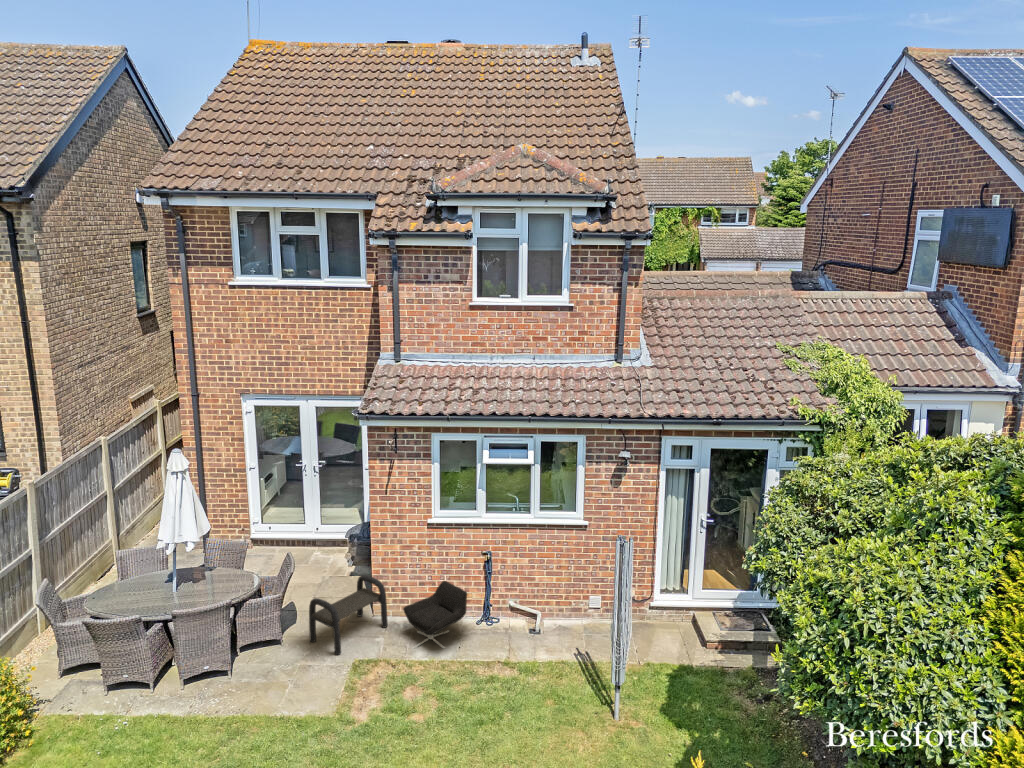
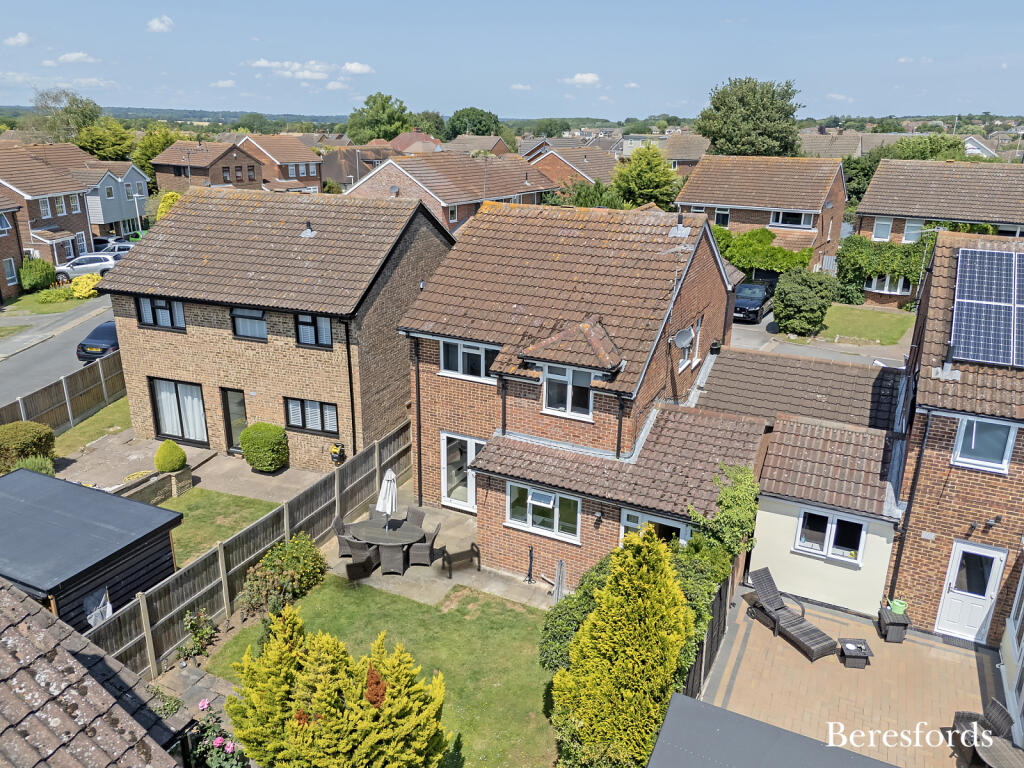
lounge chair: present [403,581,467,649] -> present [344,556,374,589]

